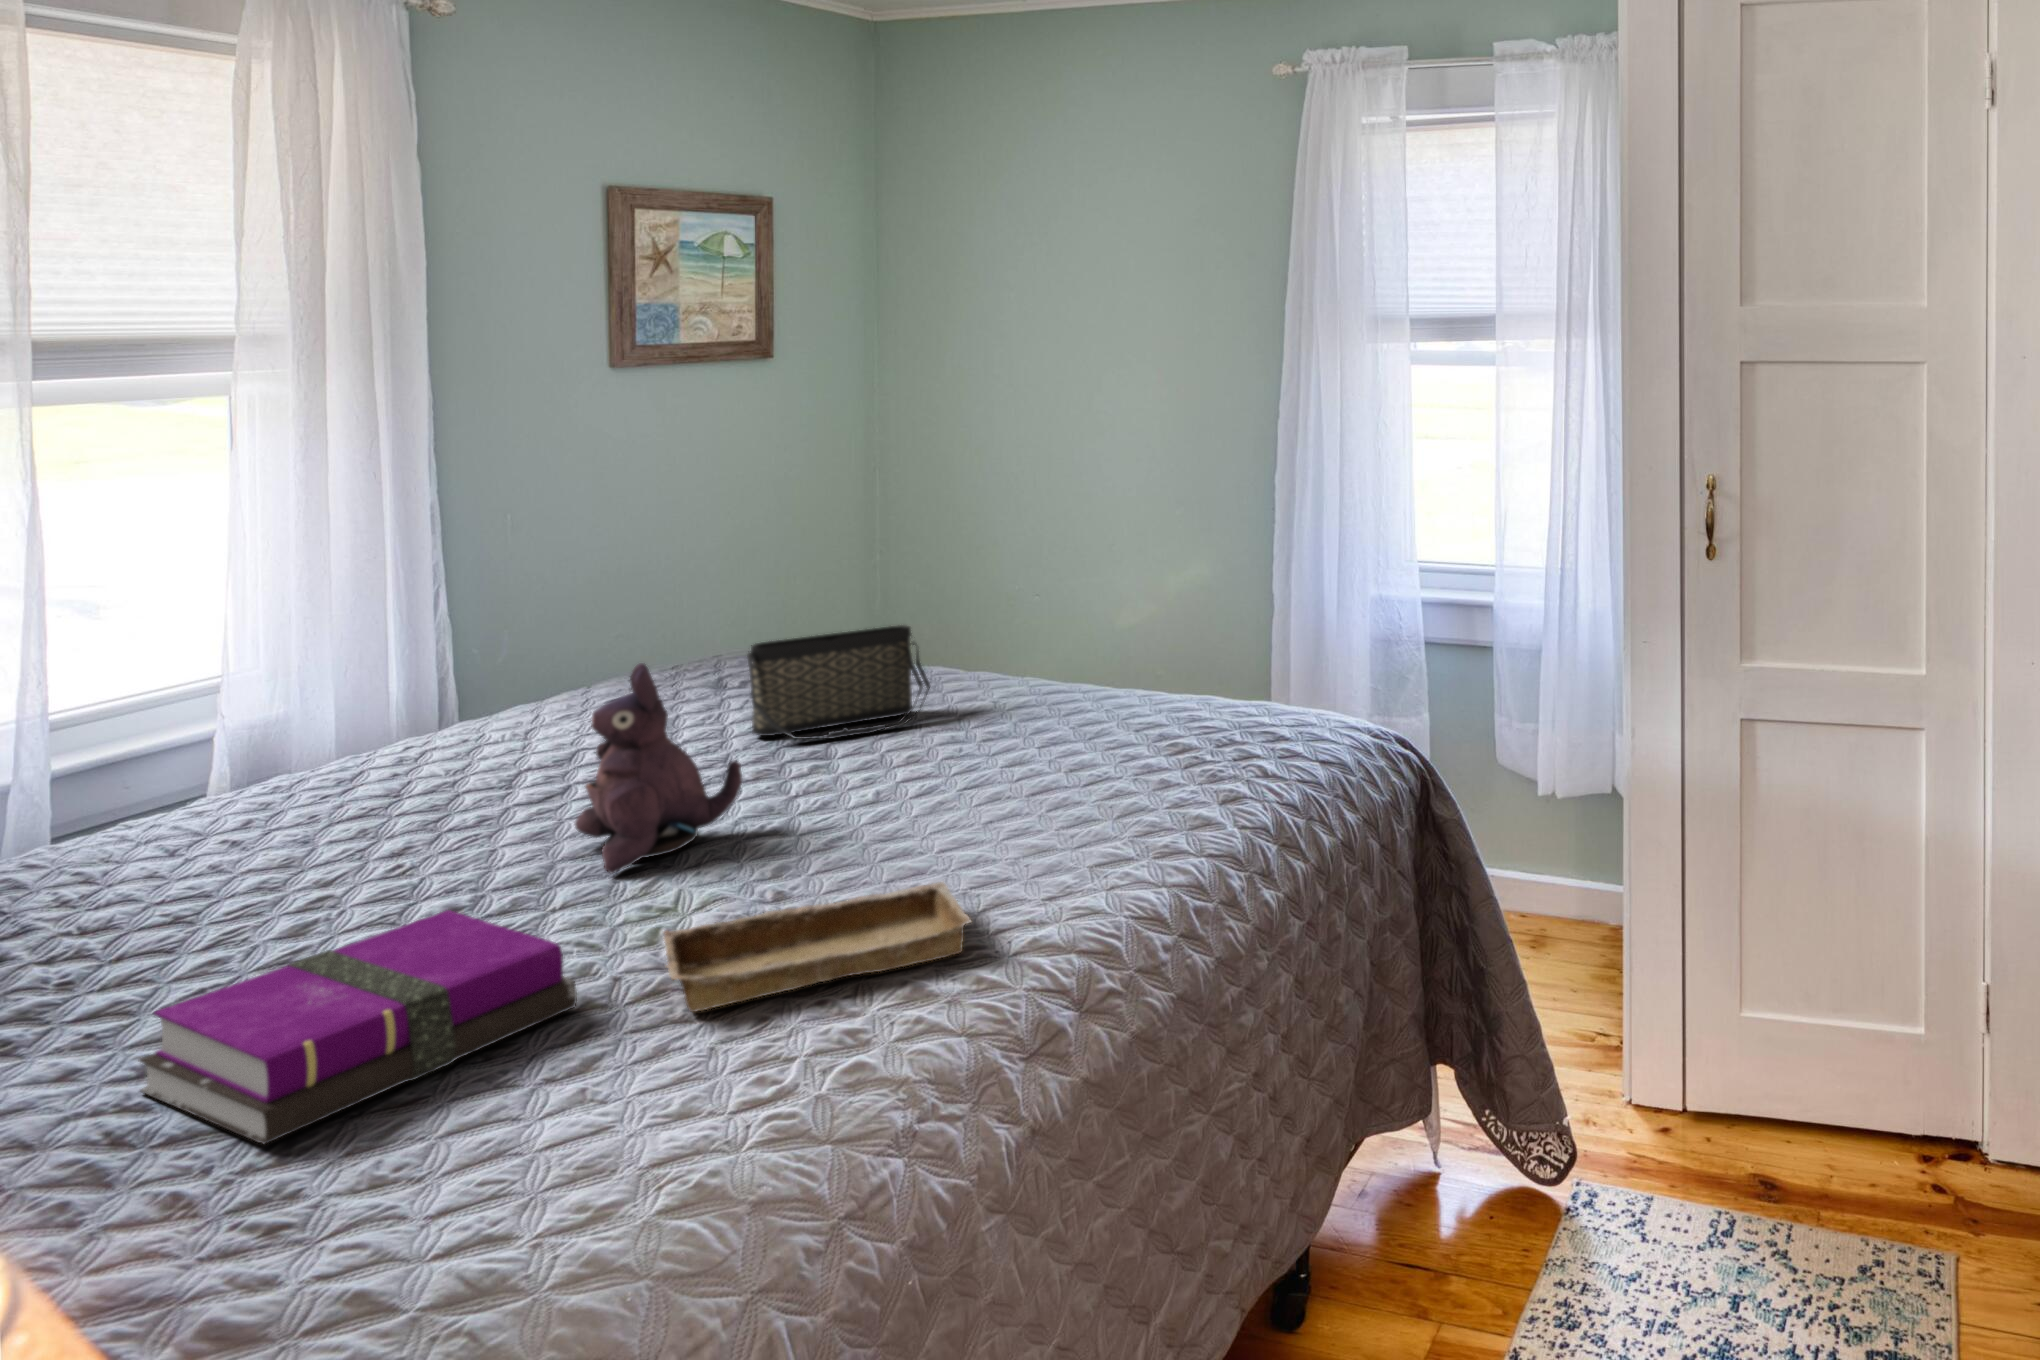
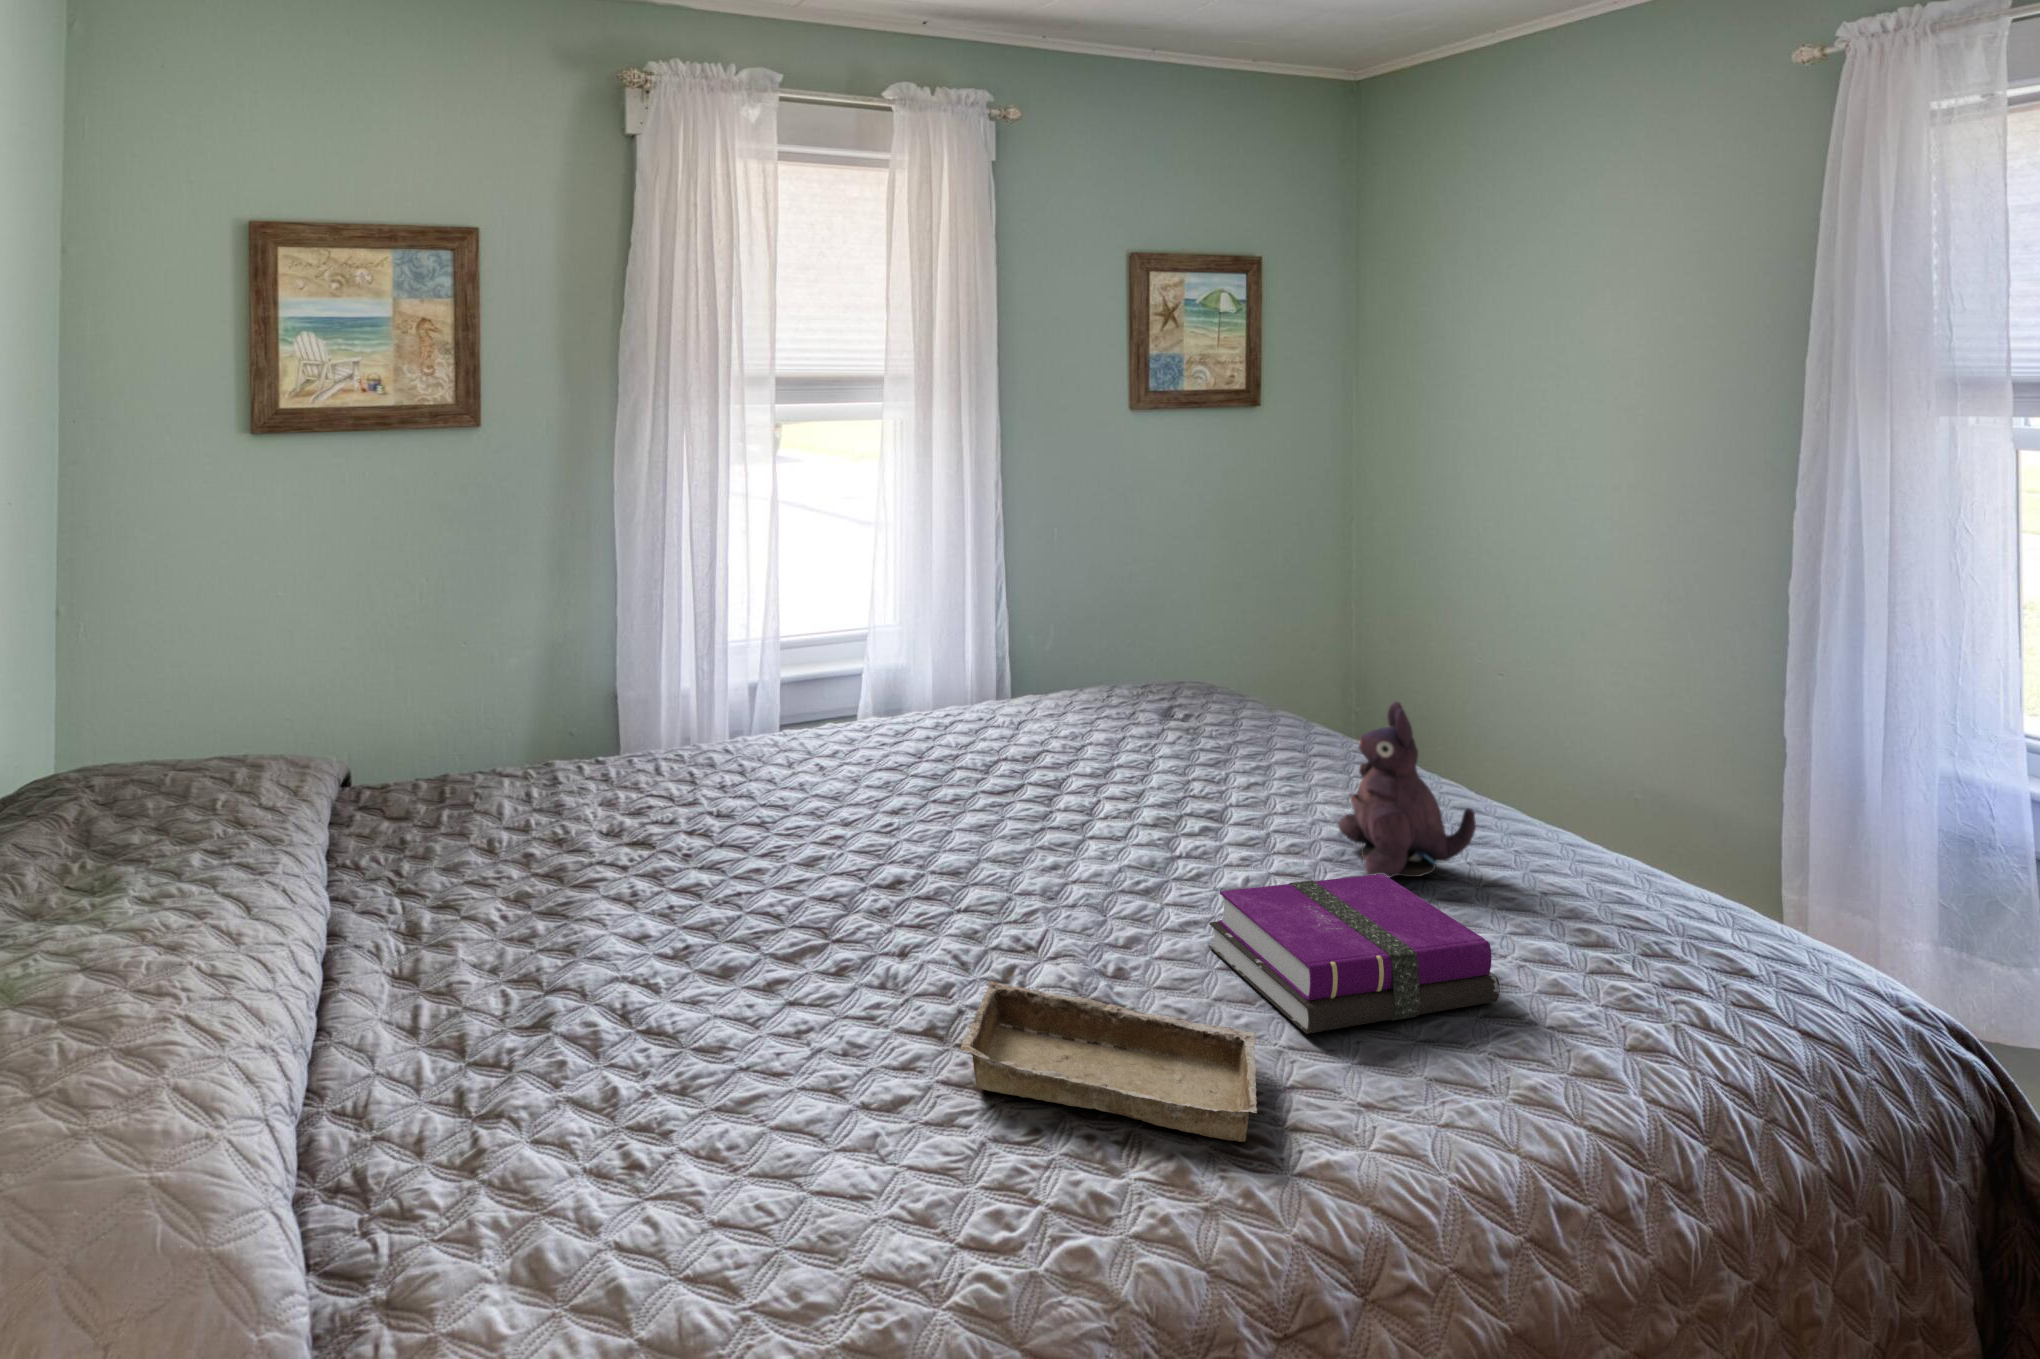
handbag: present [747,625,930,739] -> none [1176,695,1335,808]
plush toy: present [575,663,742,873] -> present [1338,702,1476,878]
notebook: present [140,910,577,1144] -> present [1209,874,1500,1034]

